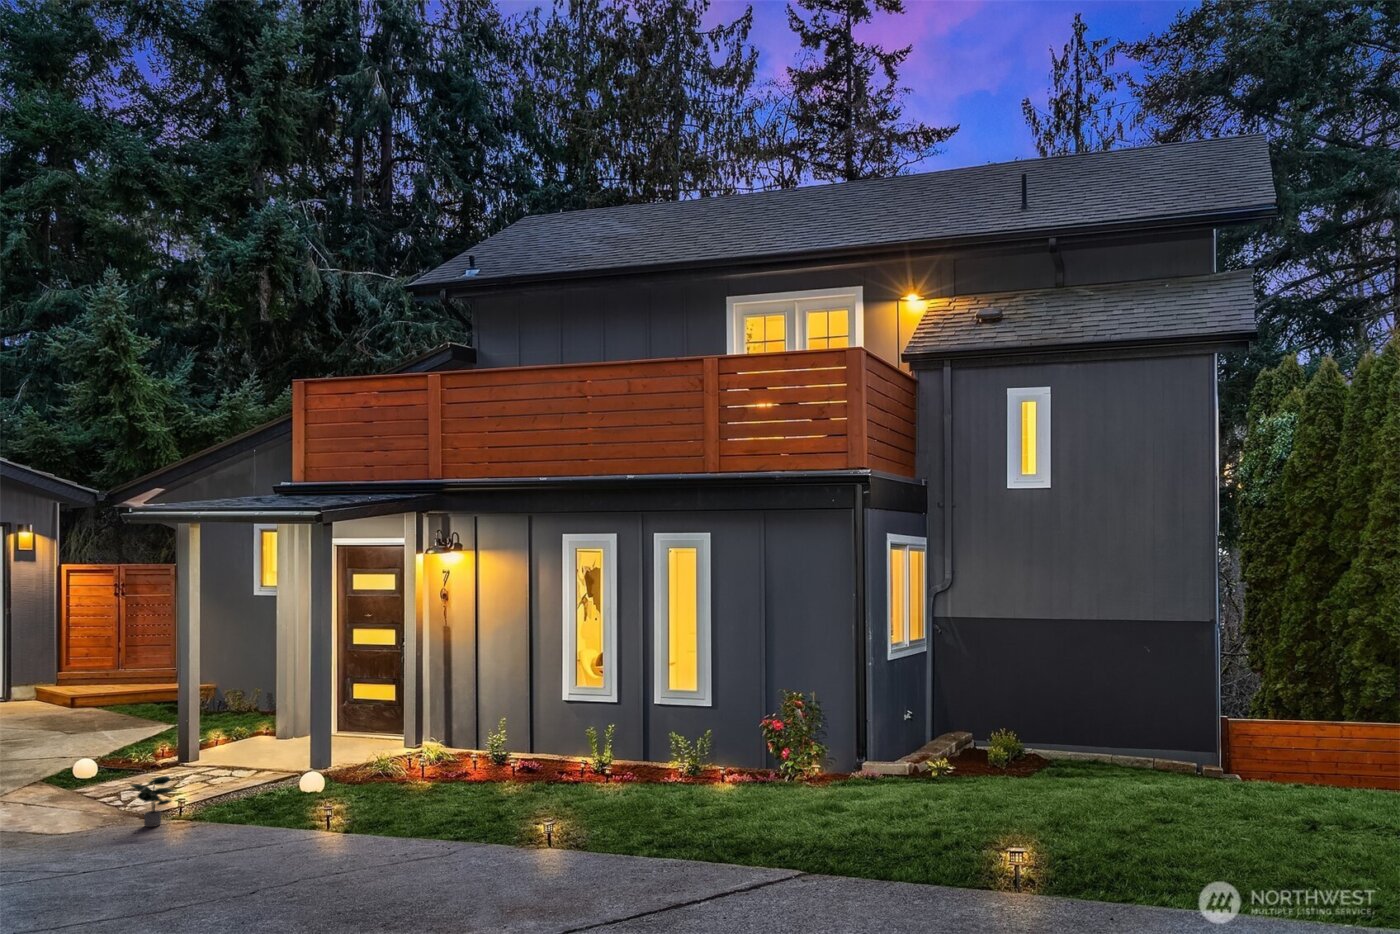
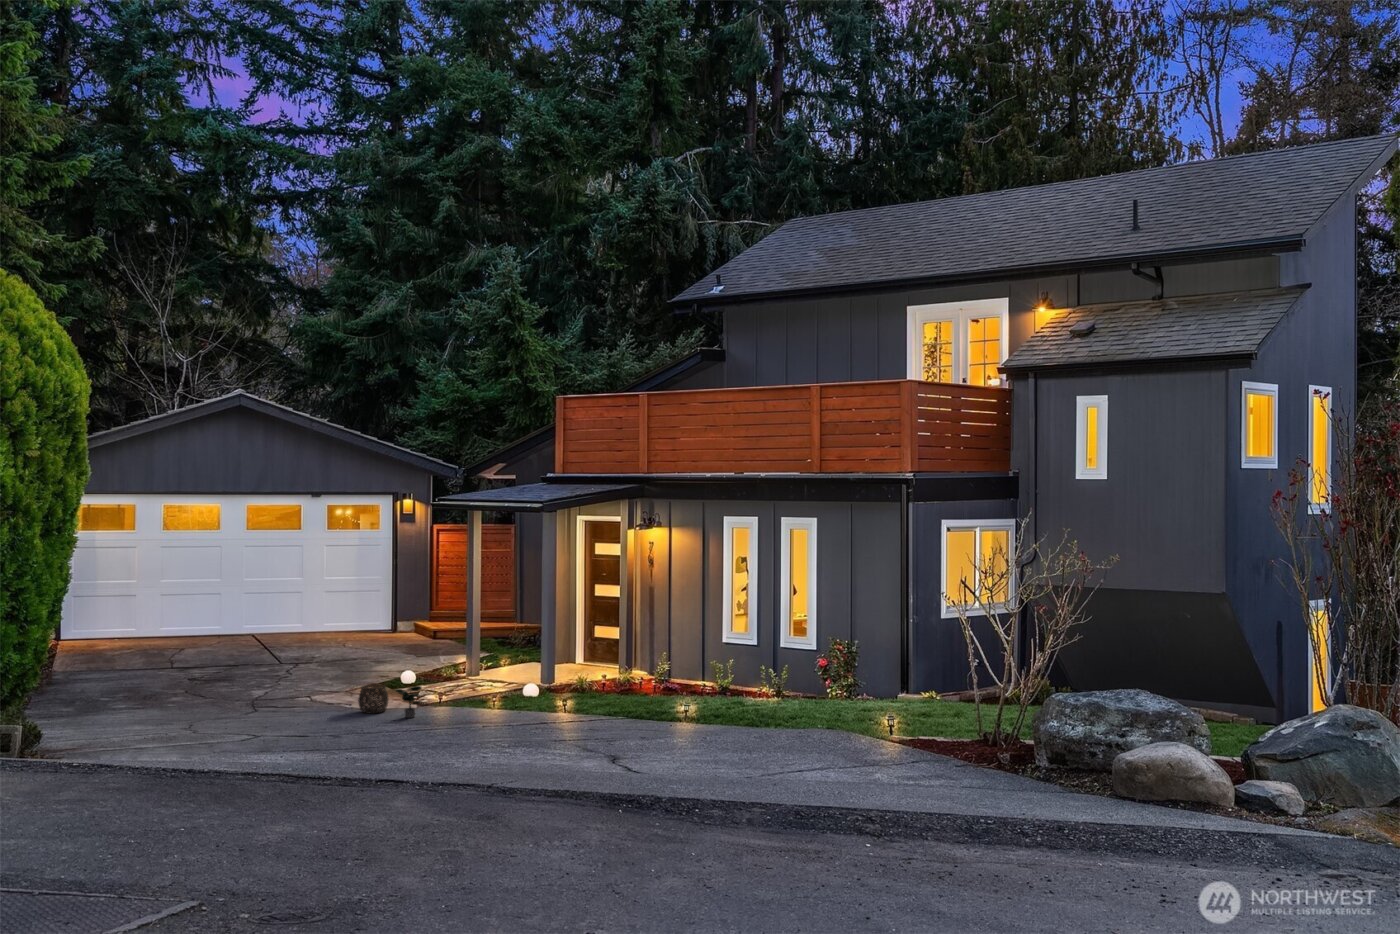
woven basket: none [54,781,106,828] -> present [358,685,389,713]

